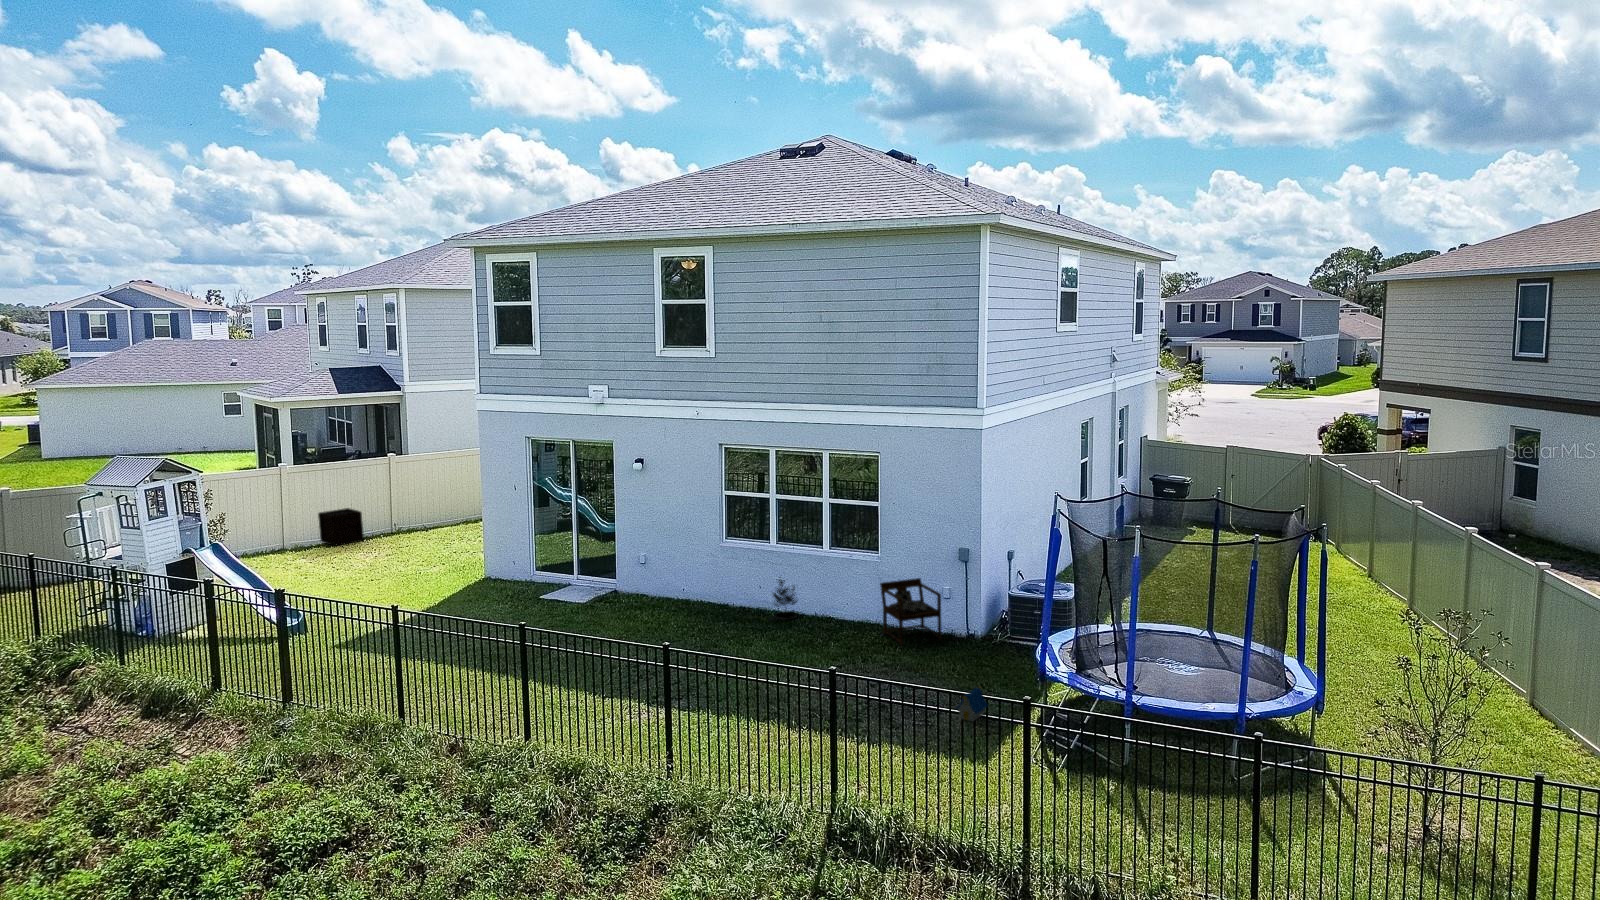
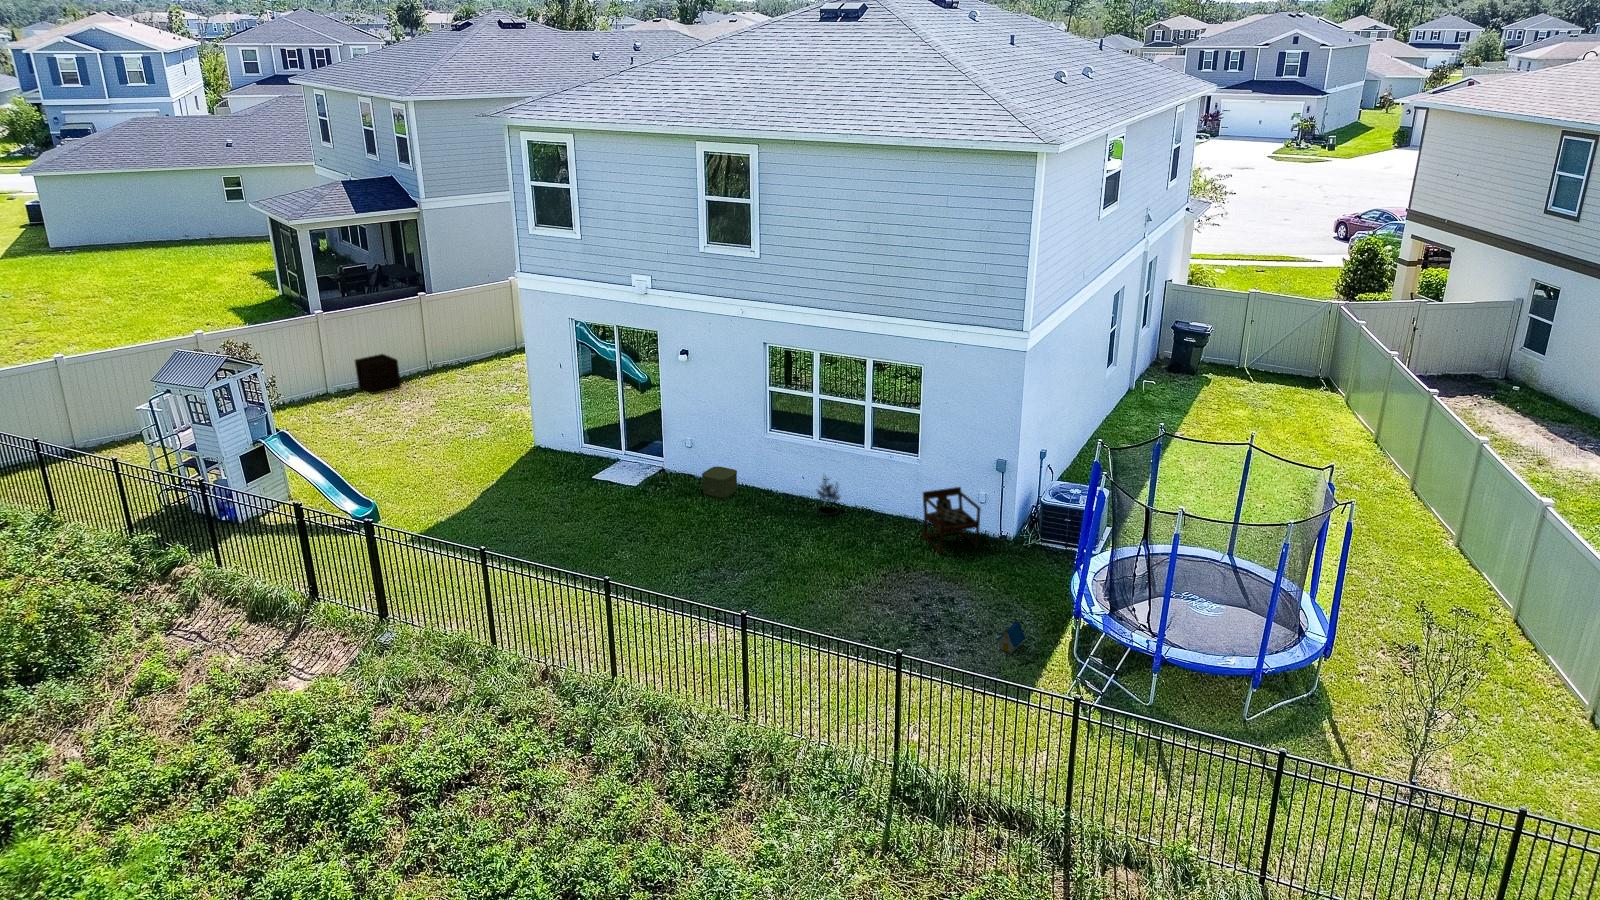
storage box: none [655,581,692,610] -> present [702,466,737,498]

